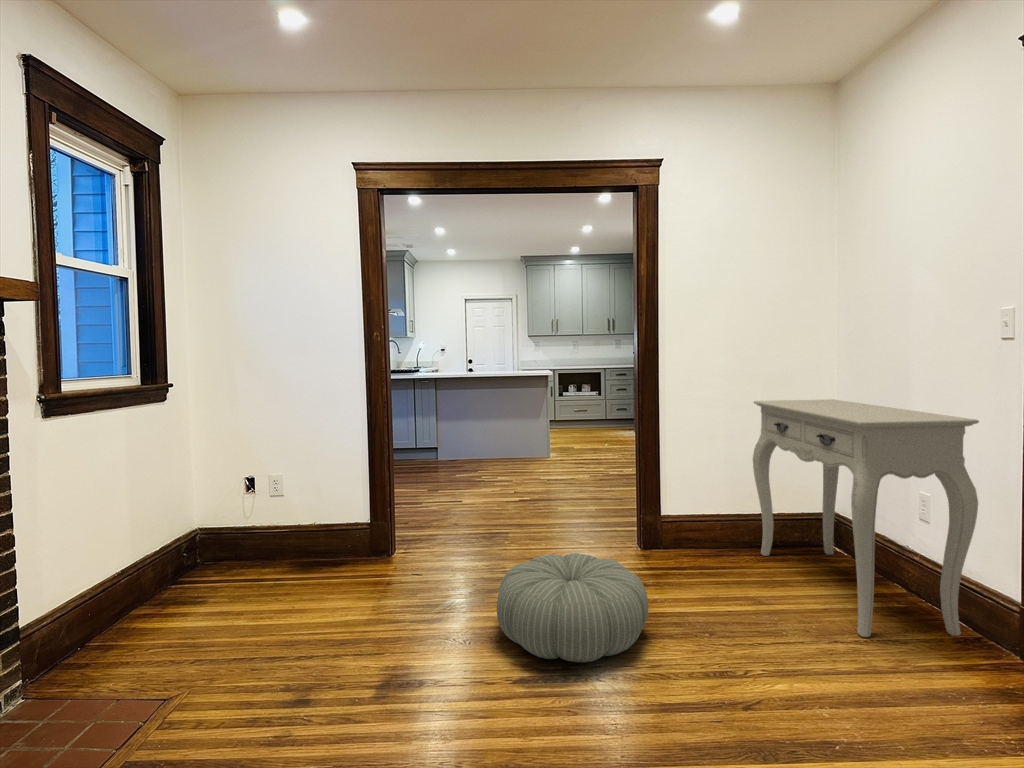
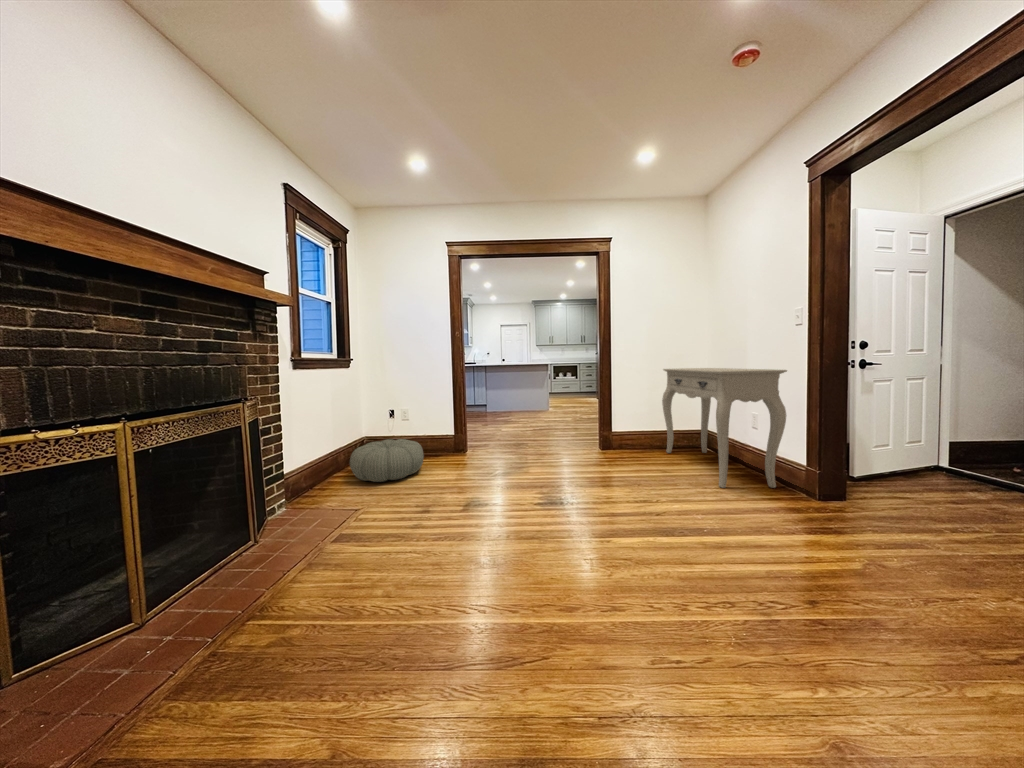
pouf: present [497,553,648,662] -> present [350,439,424,482]

